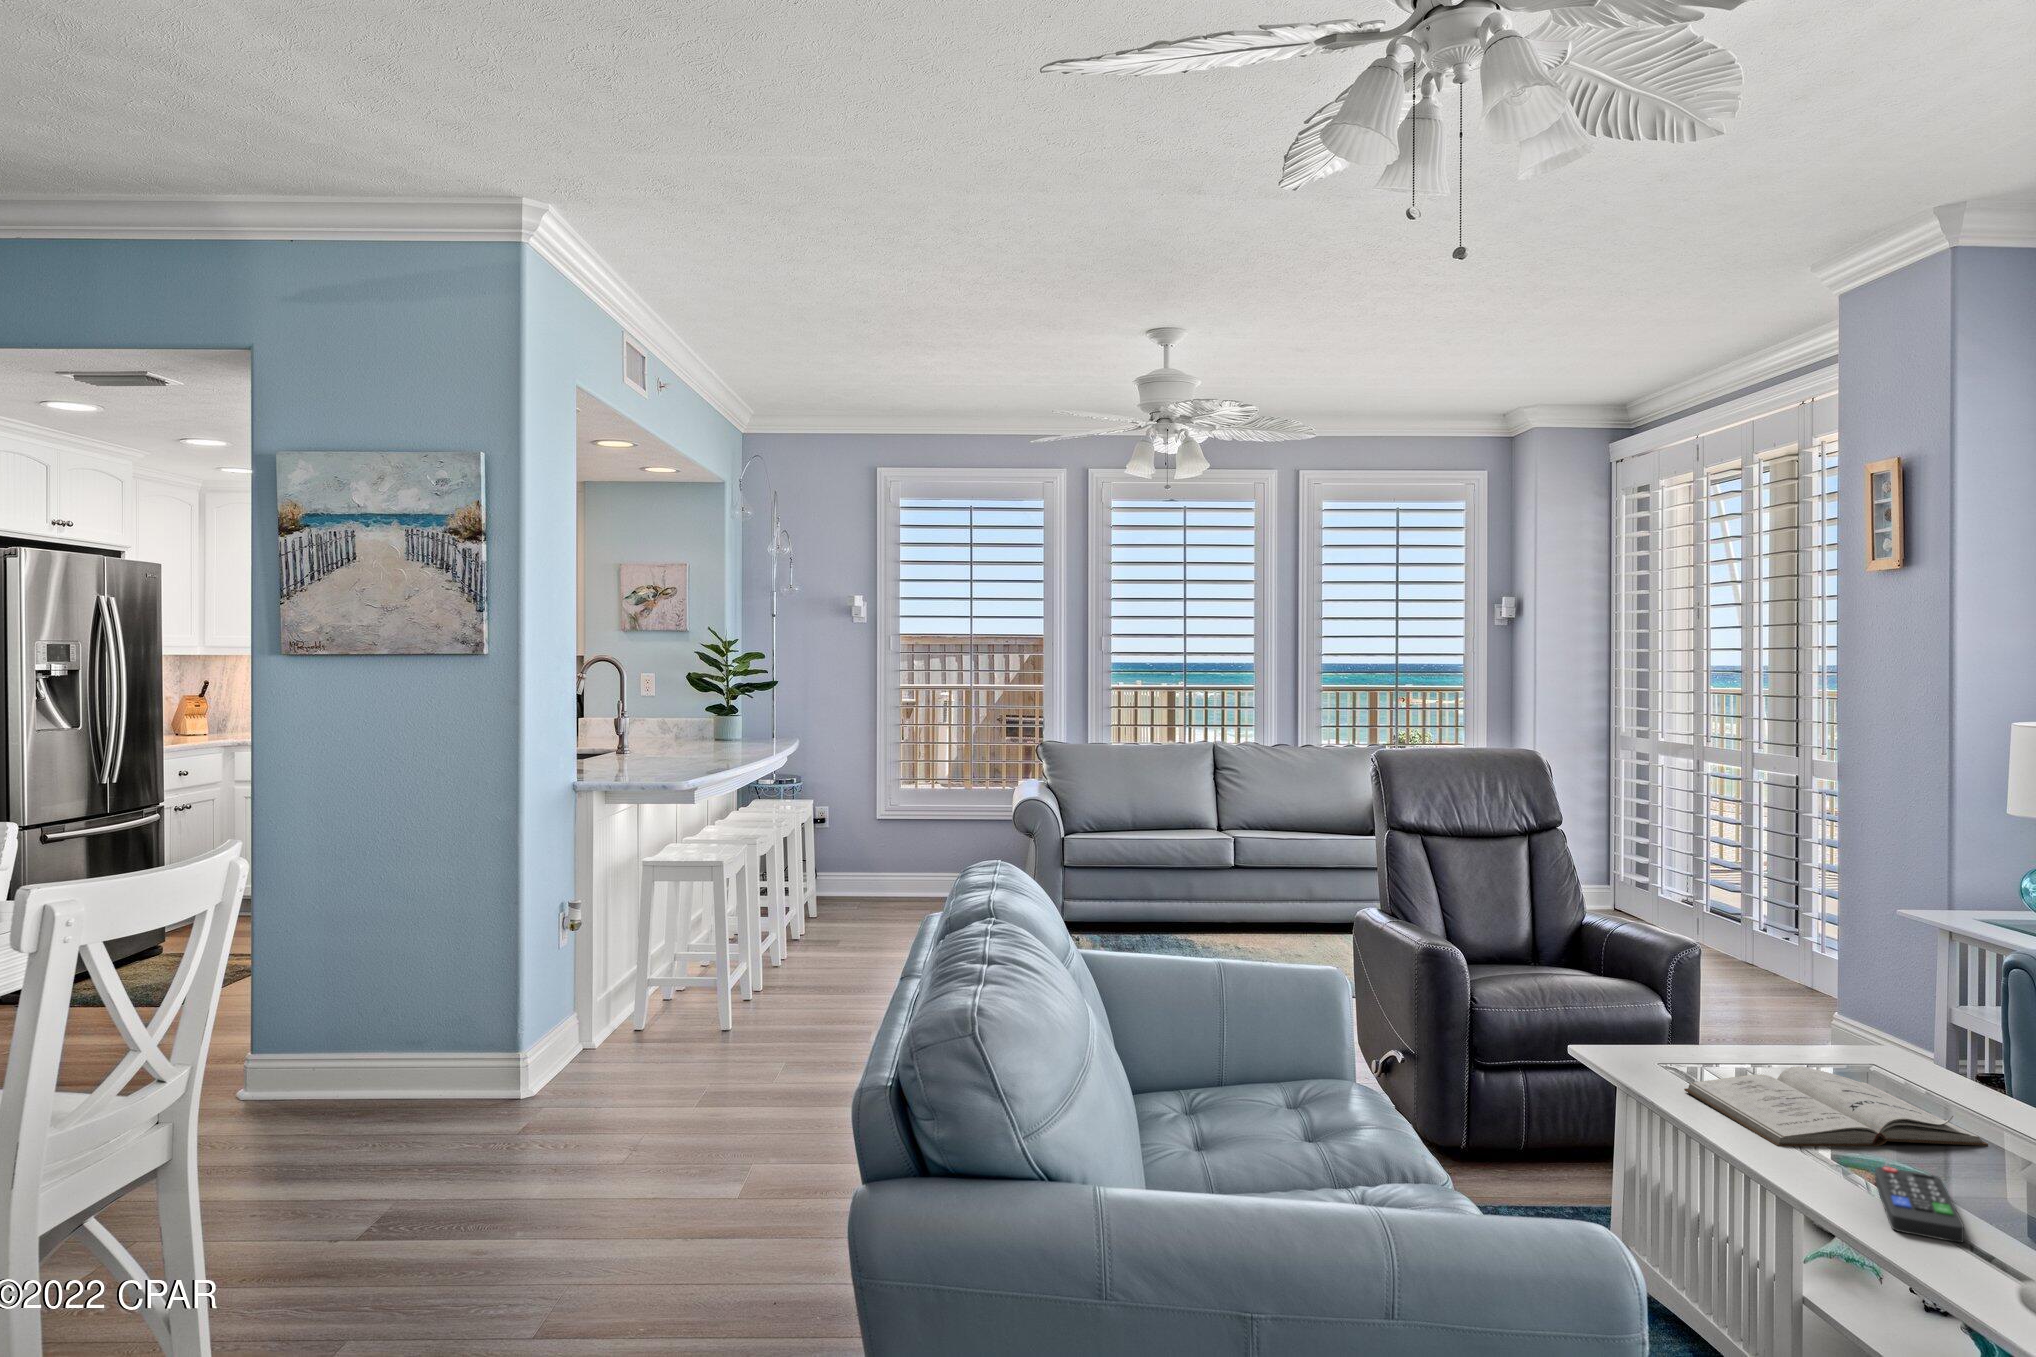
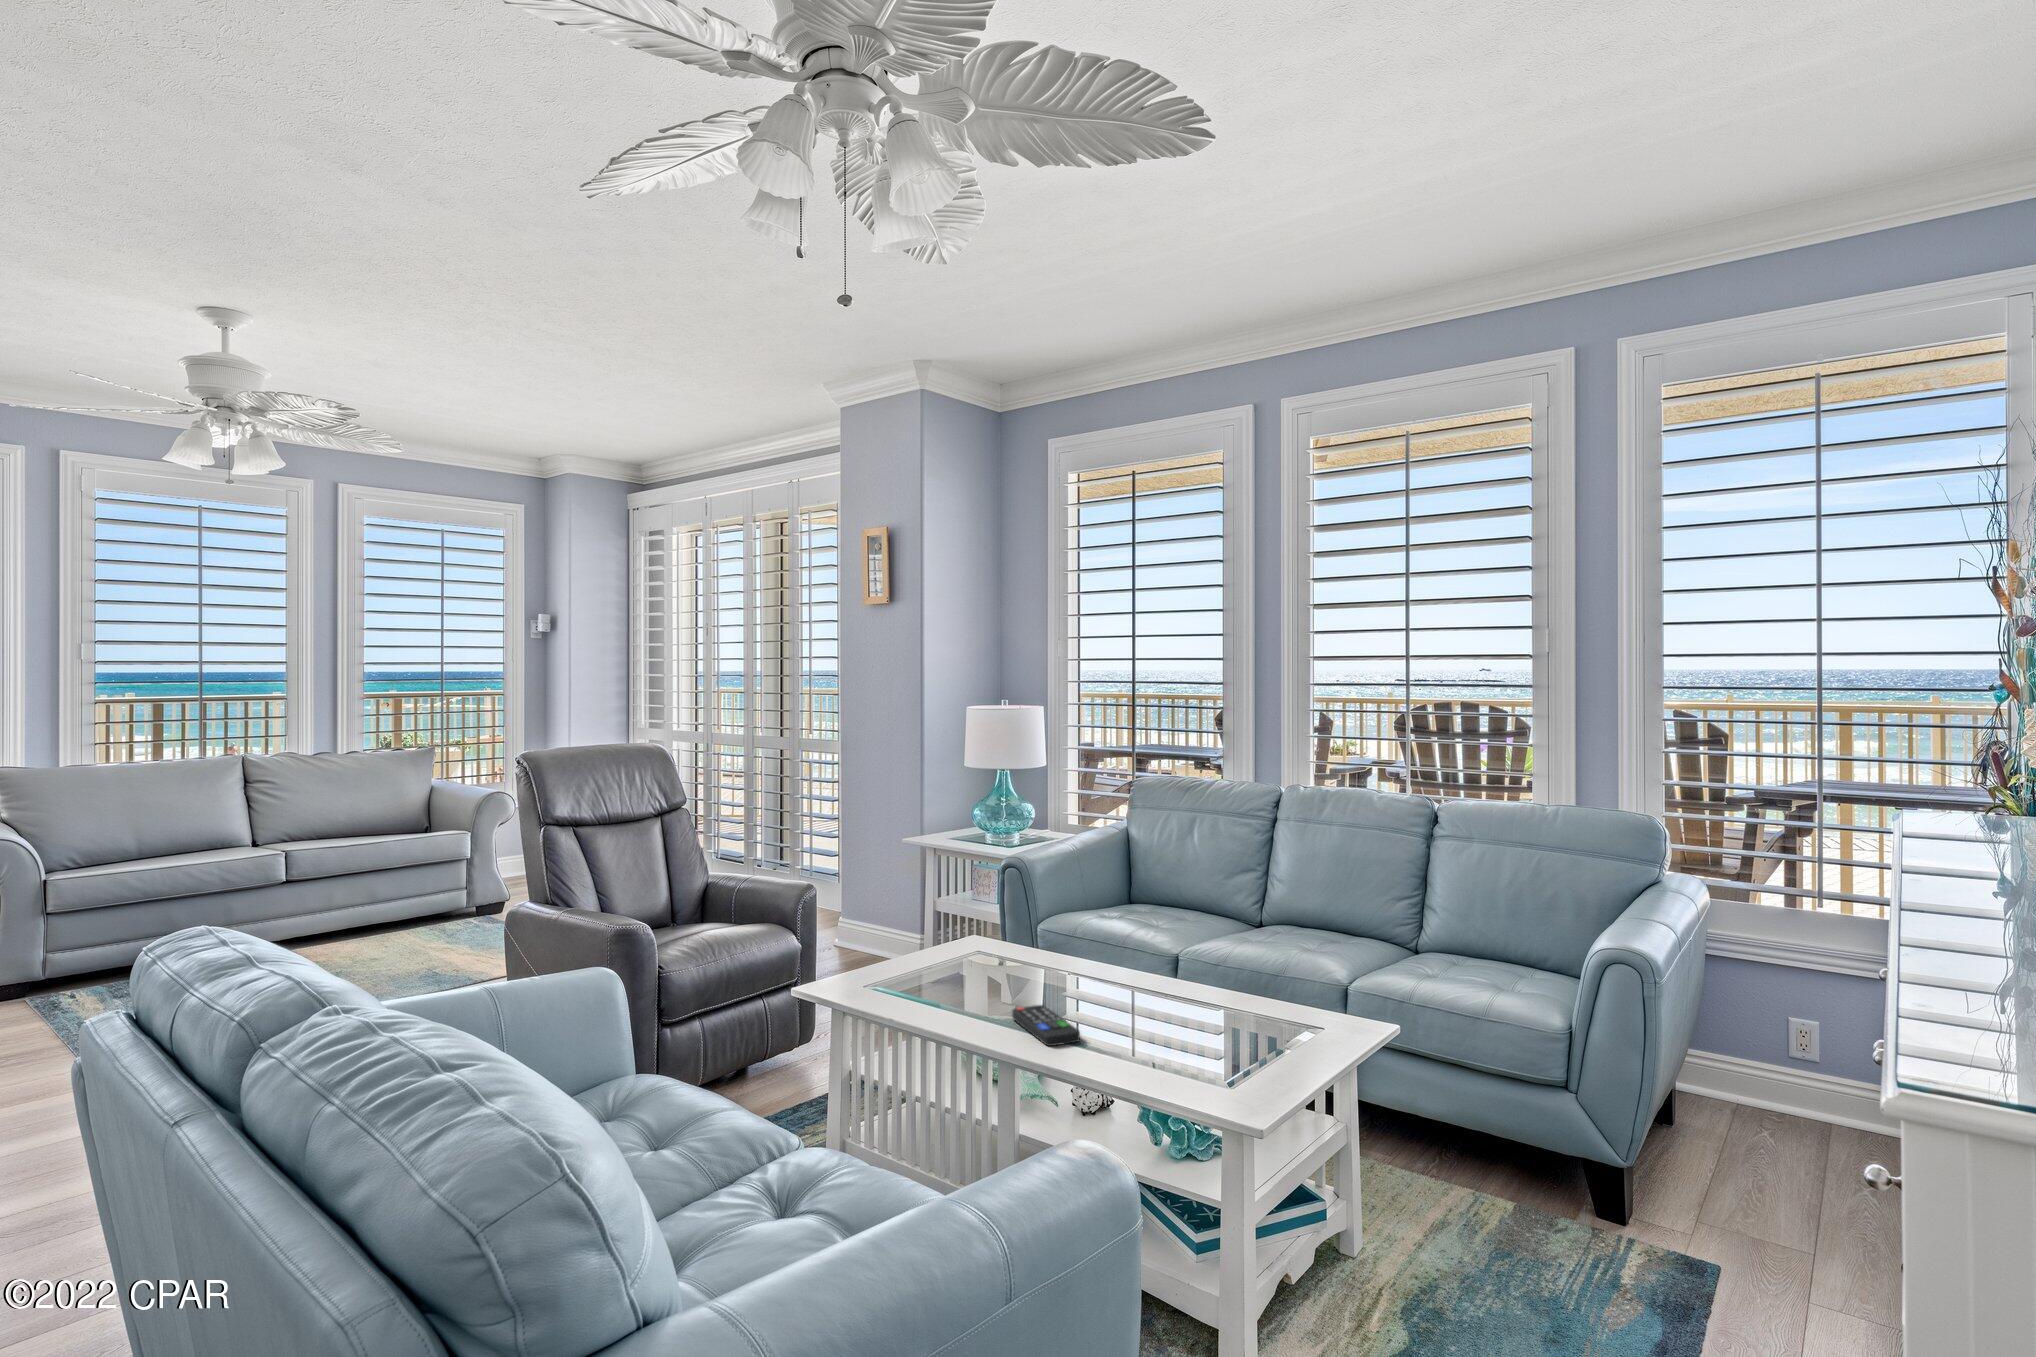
book: present [1684,1067,1988,1146] -> none [864,956,1034,1014]

